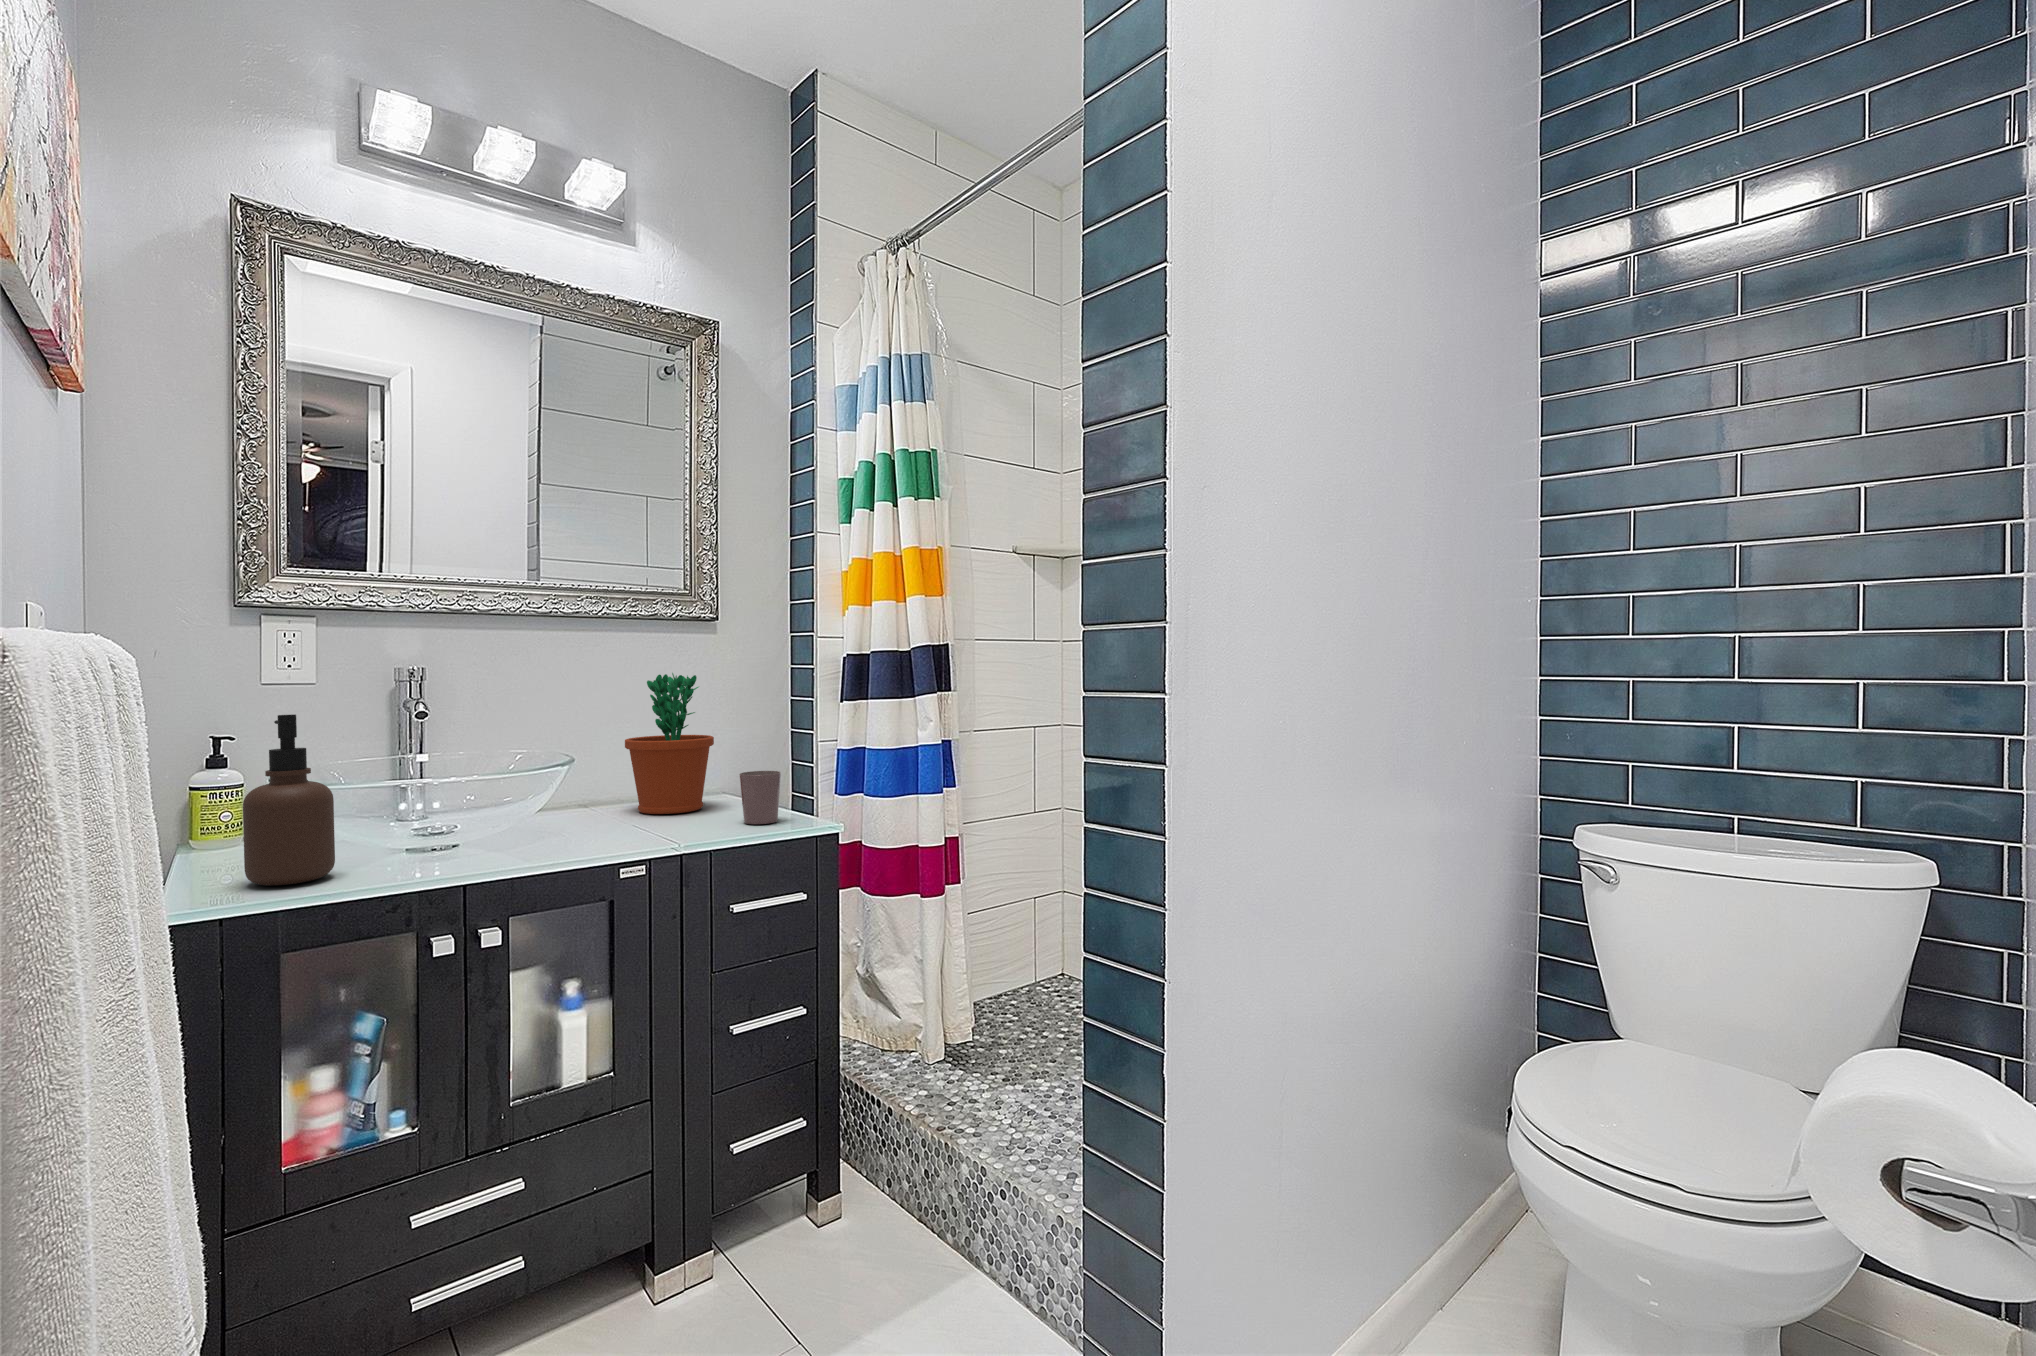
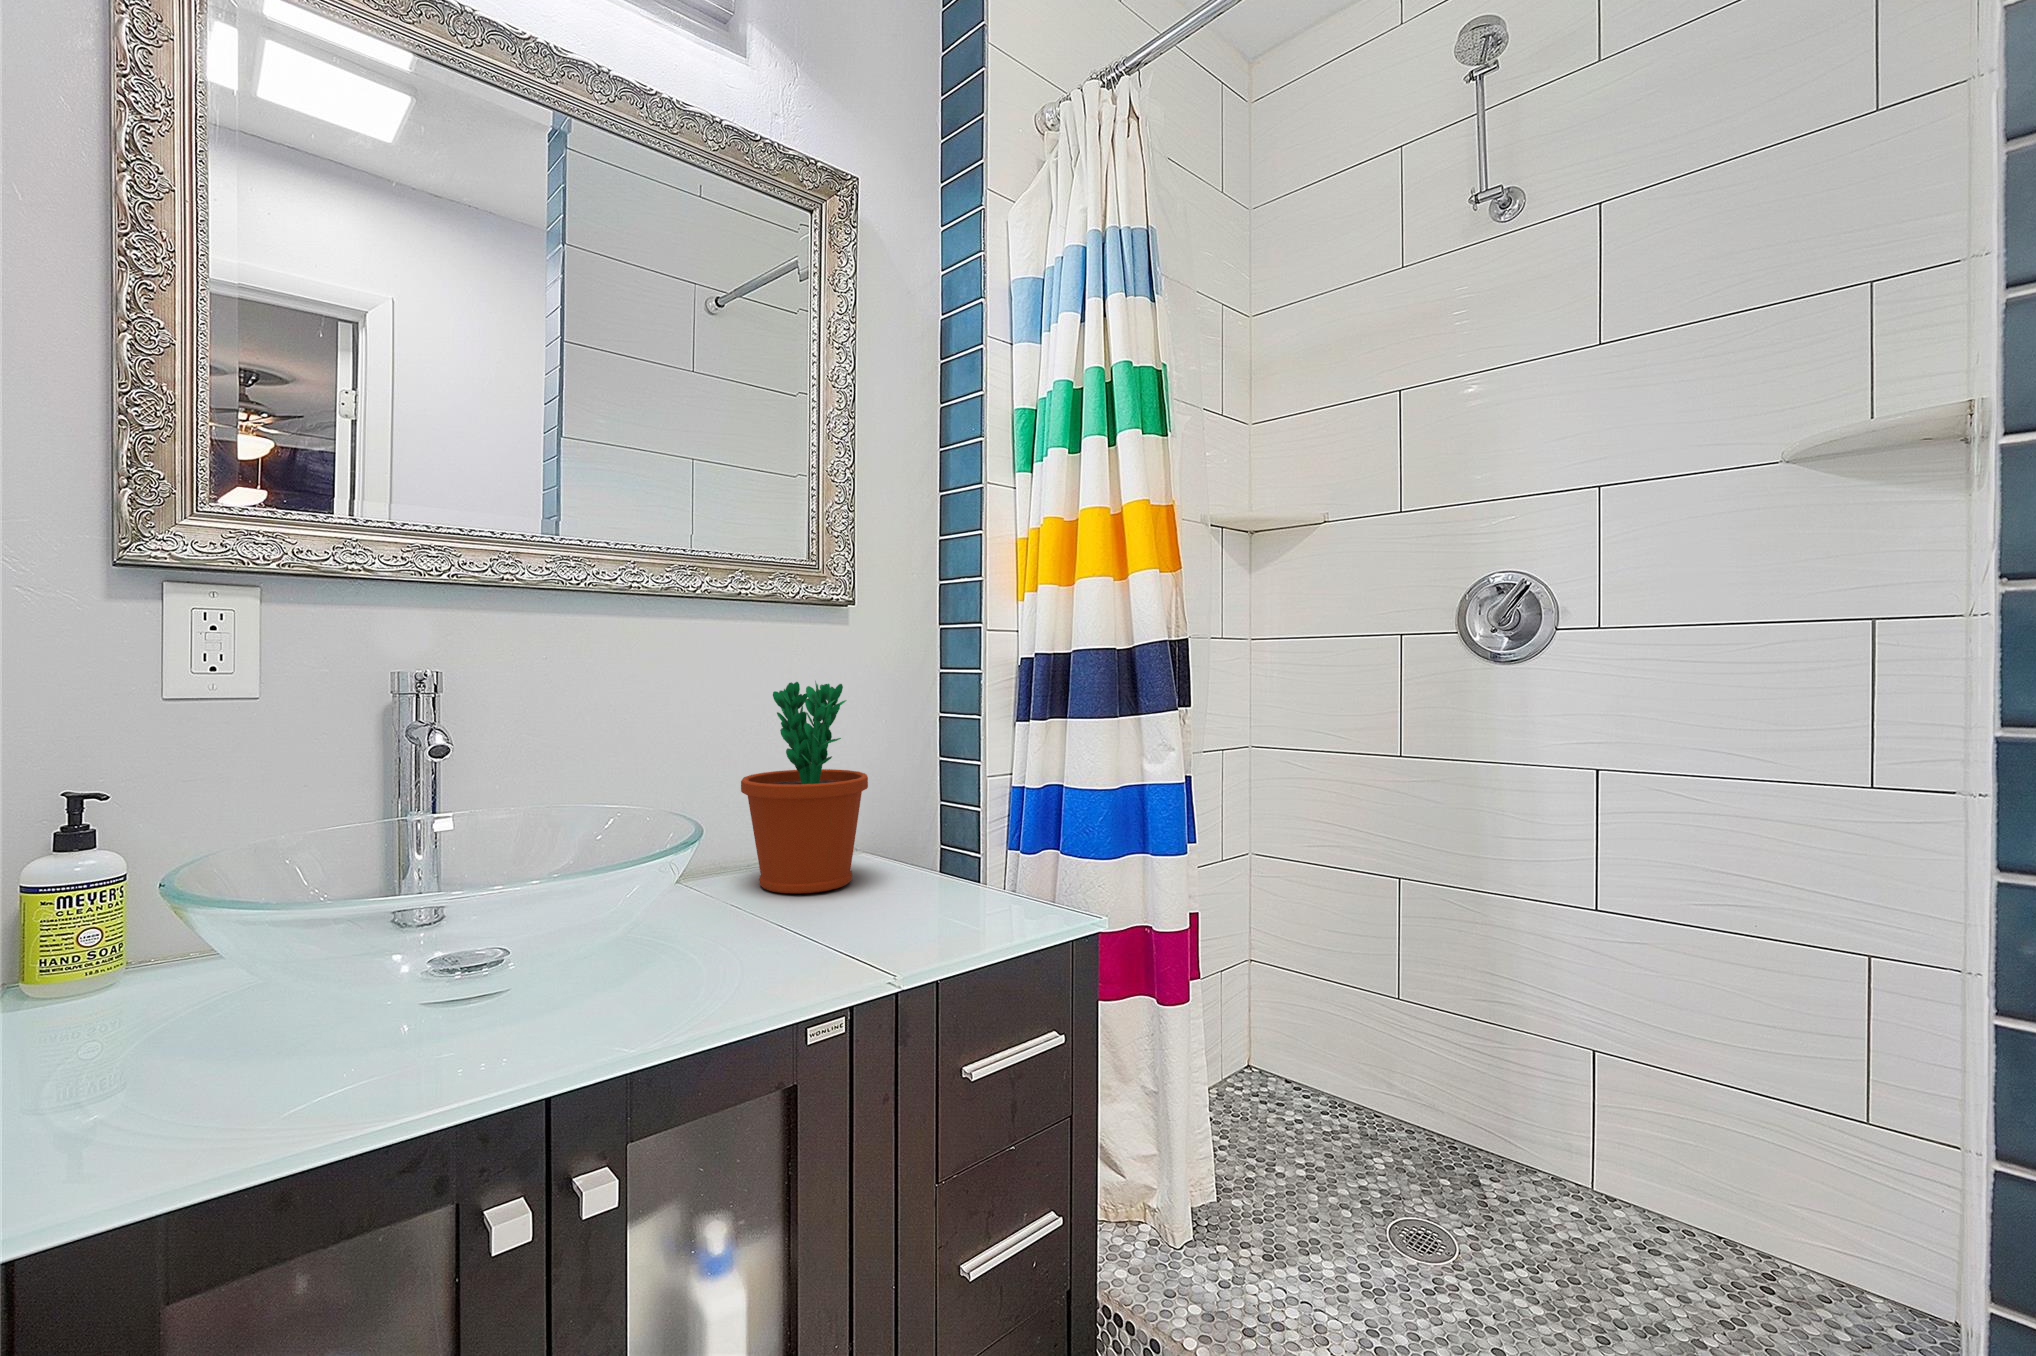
soap dispenser: present [243,715,335,886] -> none [97,772,290,1122]
cup: present [739,771,781,824] -> none [930,830,991,916]

